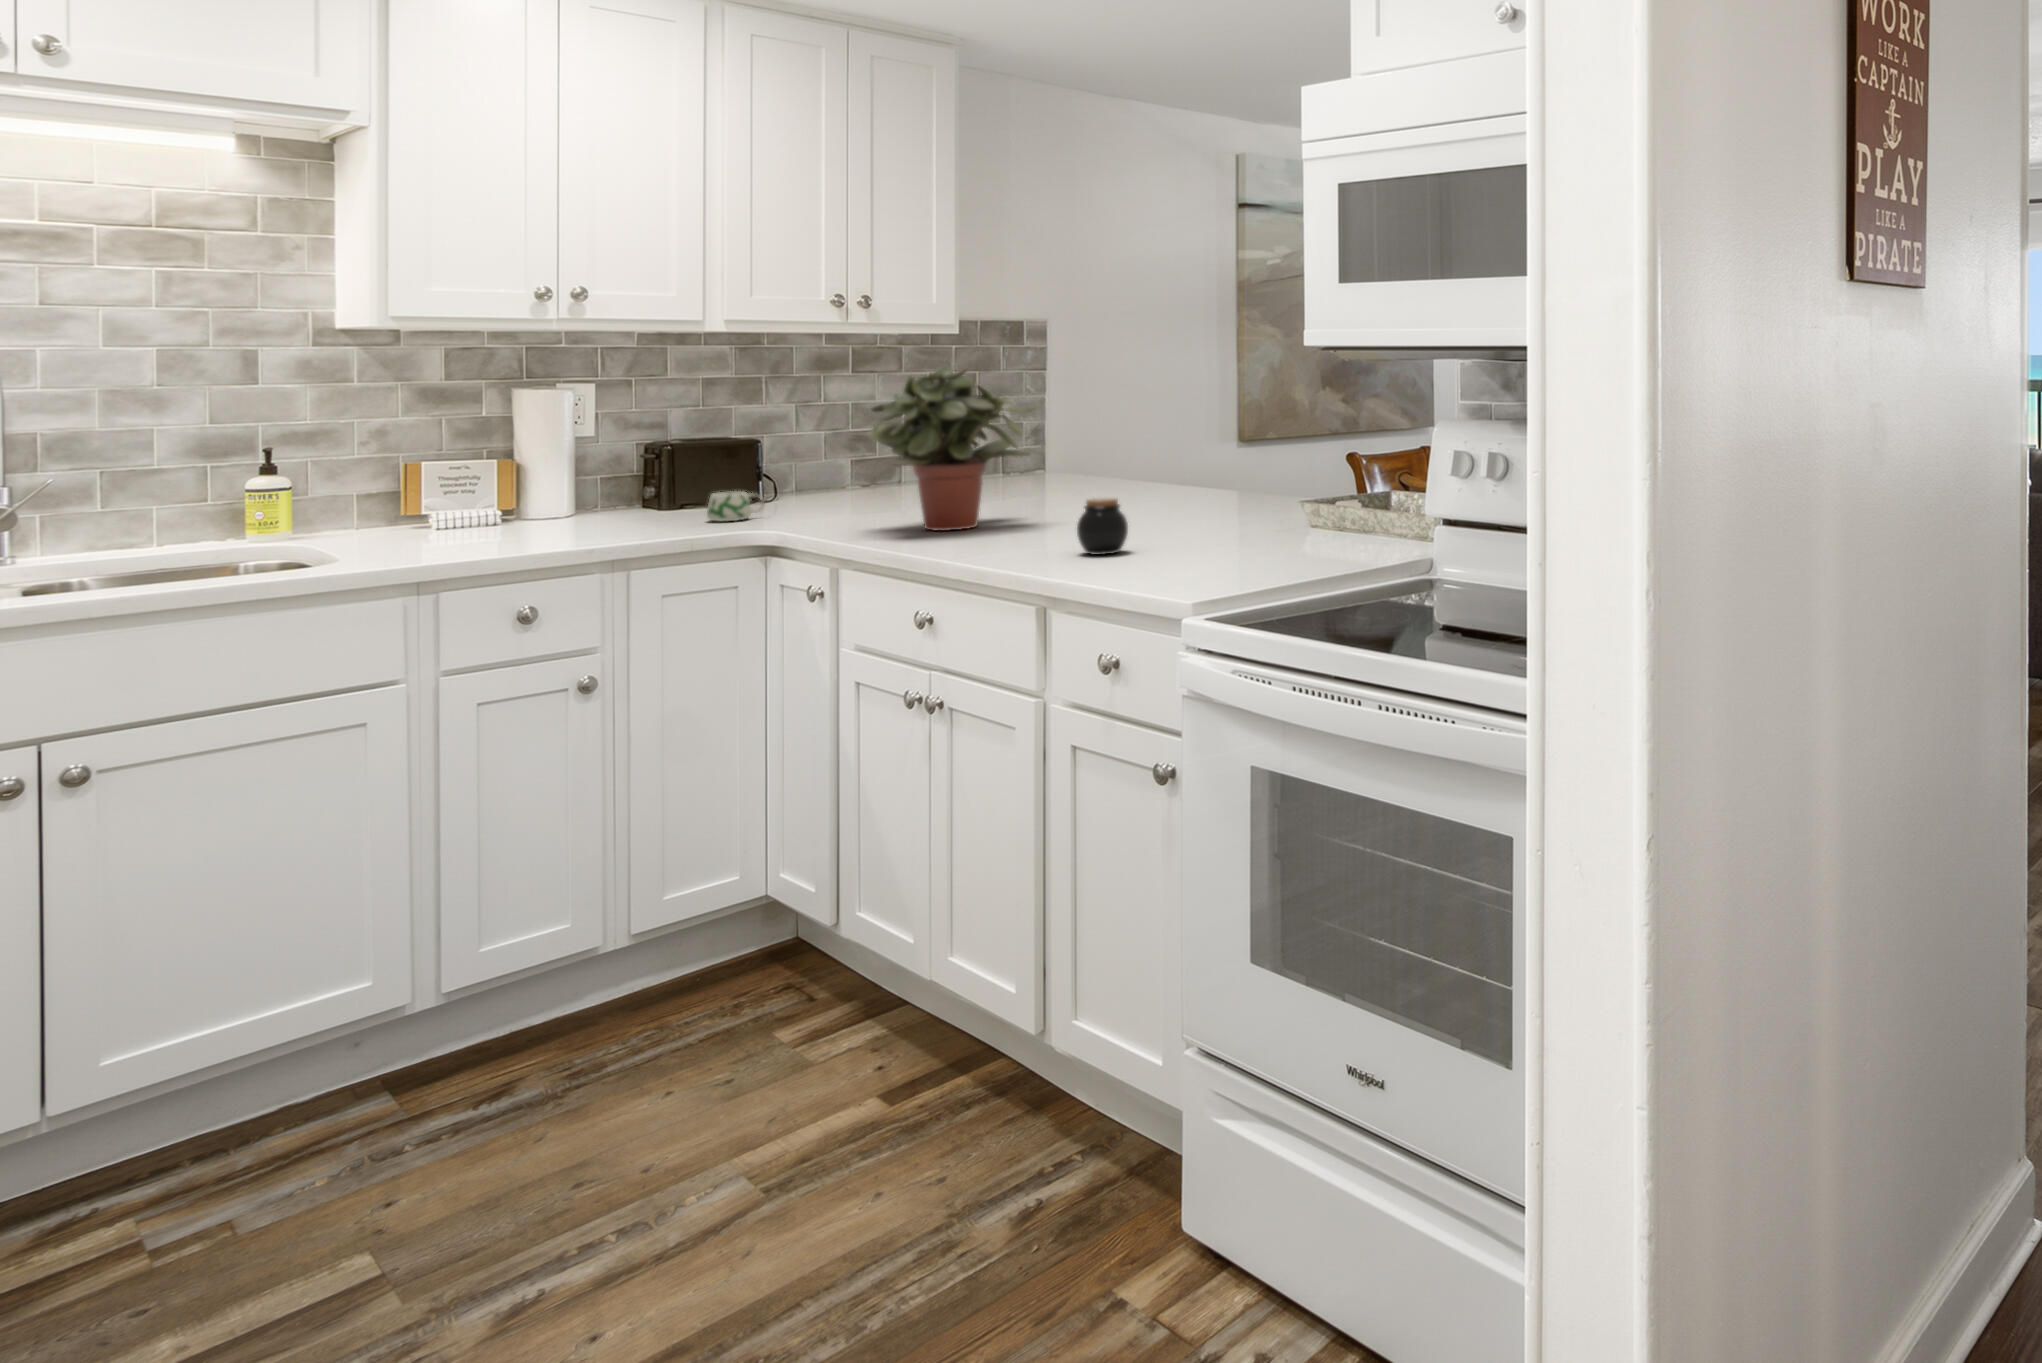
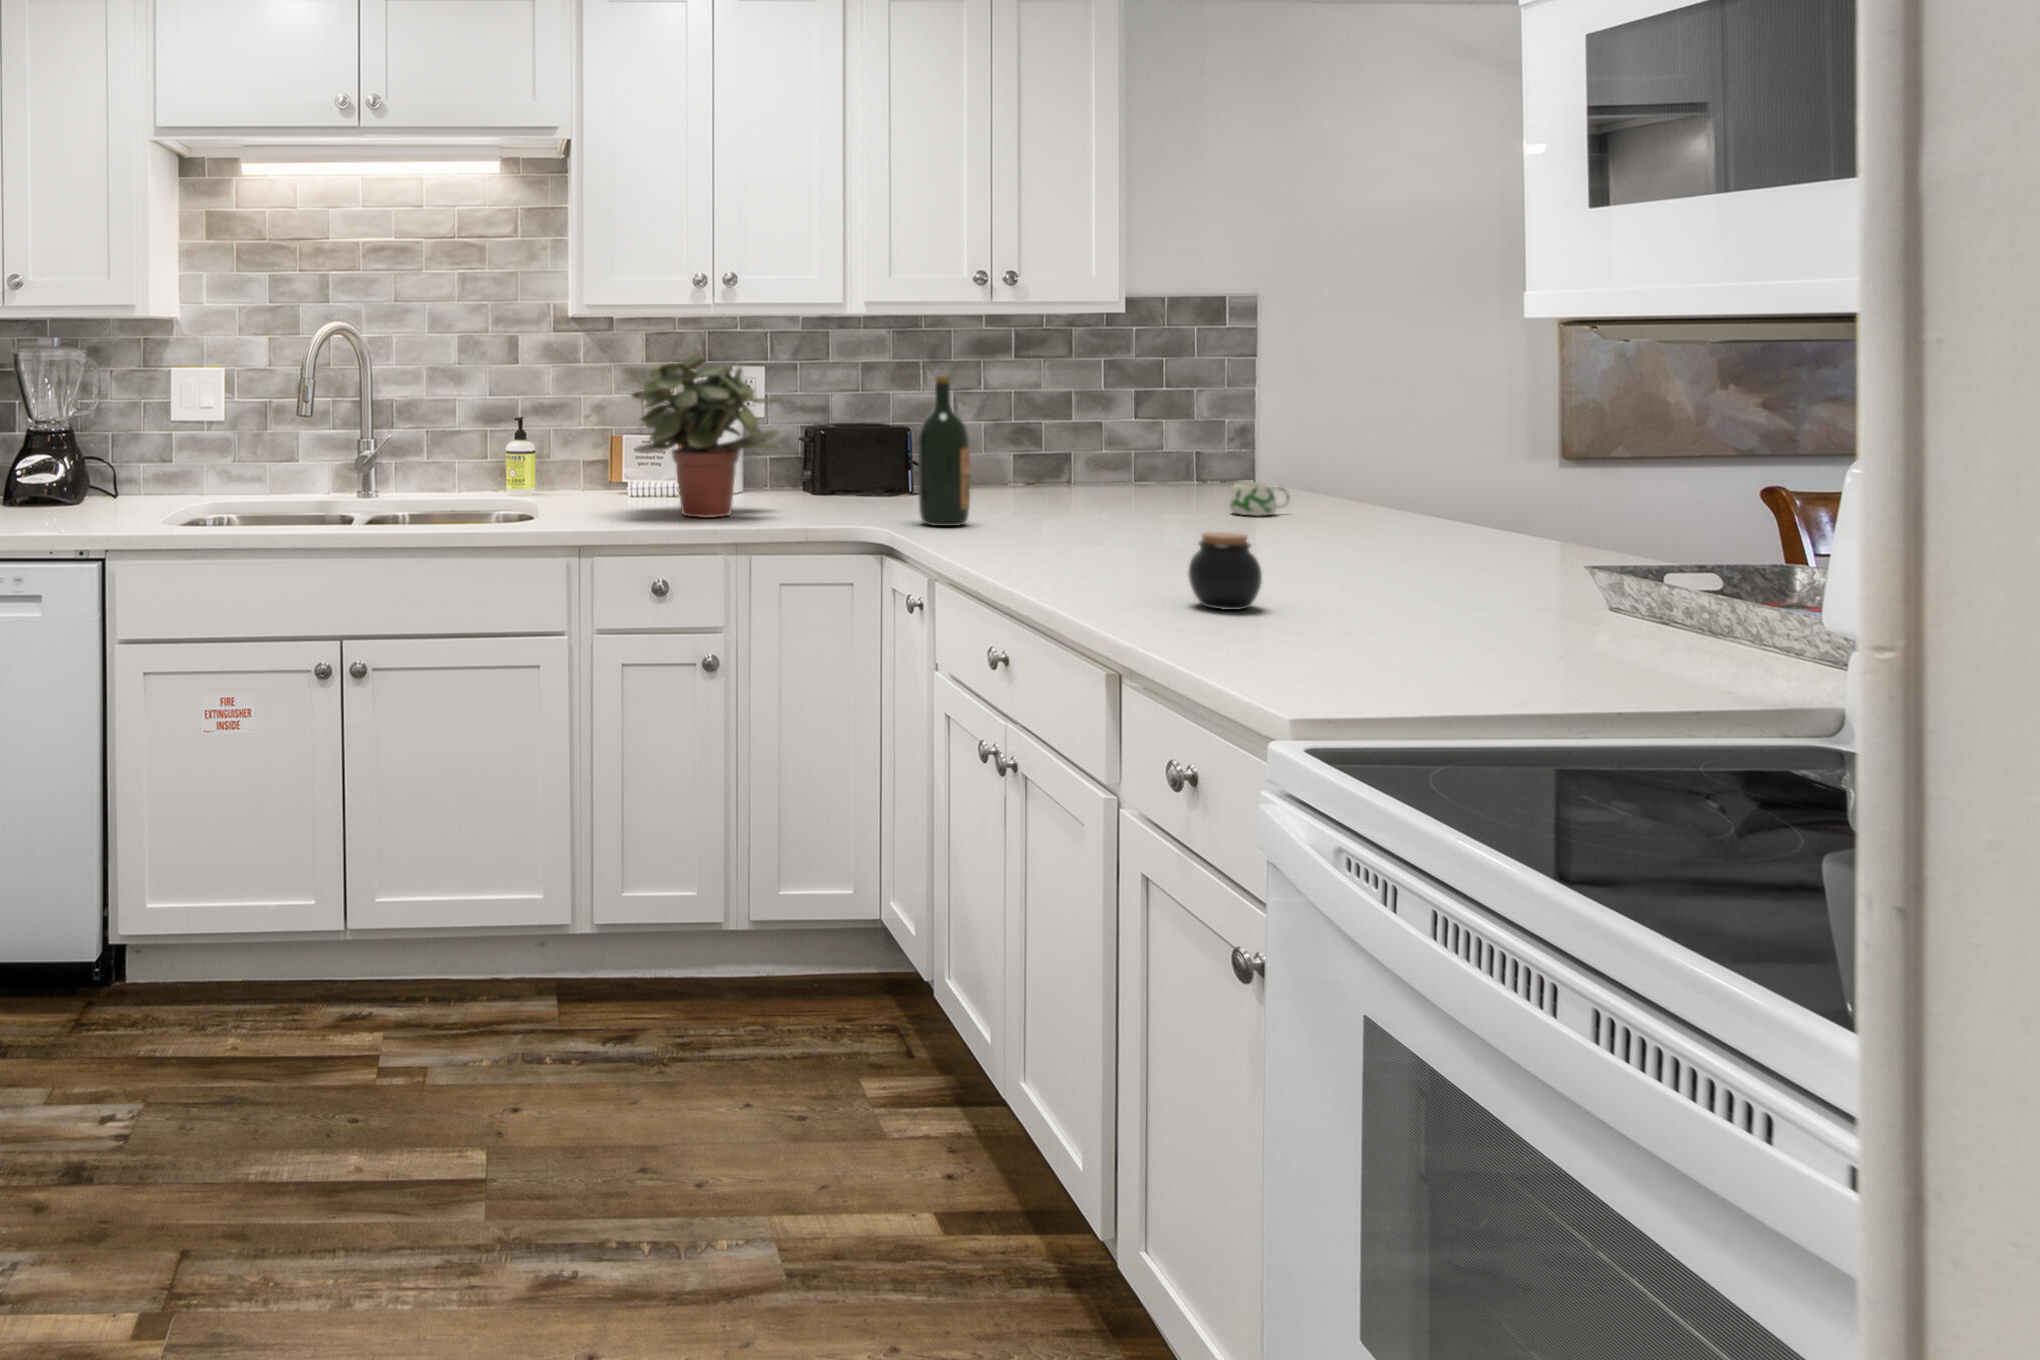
potted plant: present [871,365,1035,531] -> present [632,354,782,518]
wine bottle: none [797,388,850,525] -> present [918,376,970,526]
mug: present [707,491,765,521] -> present [1229,483,1290,516]

